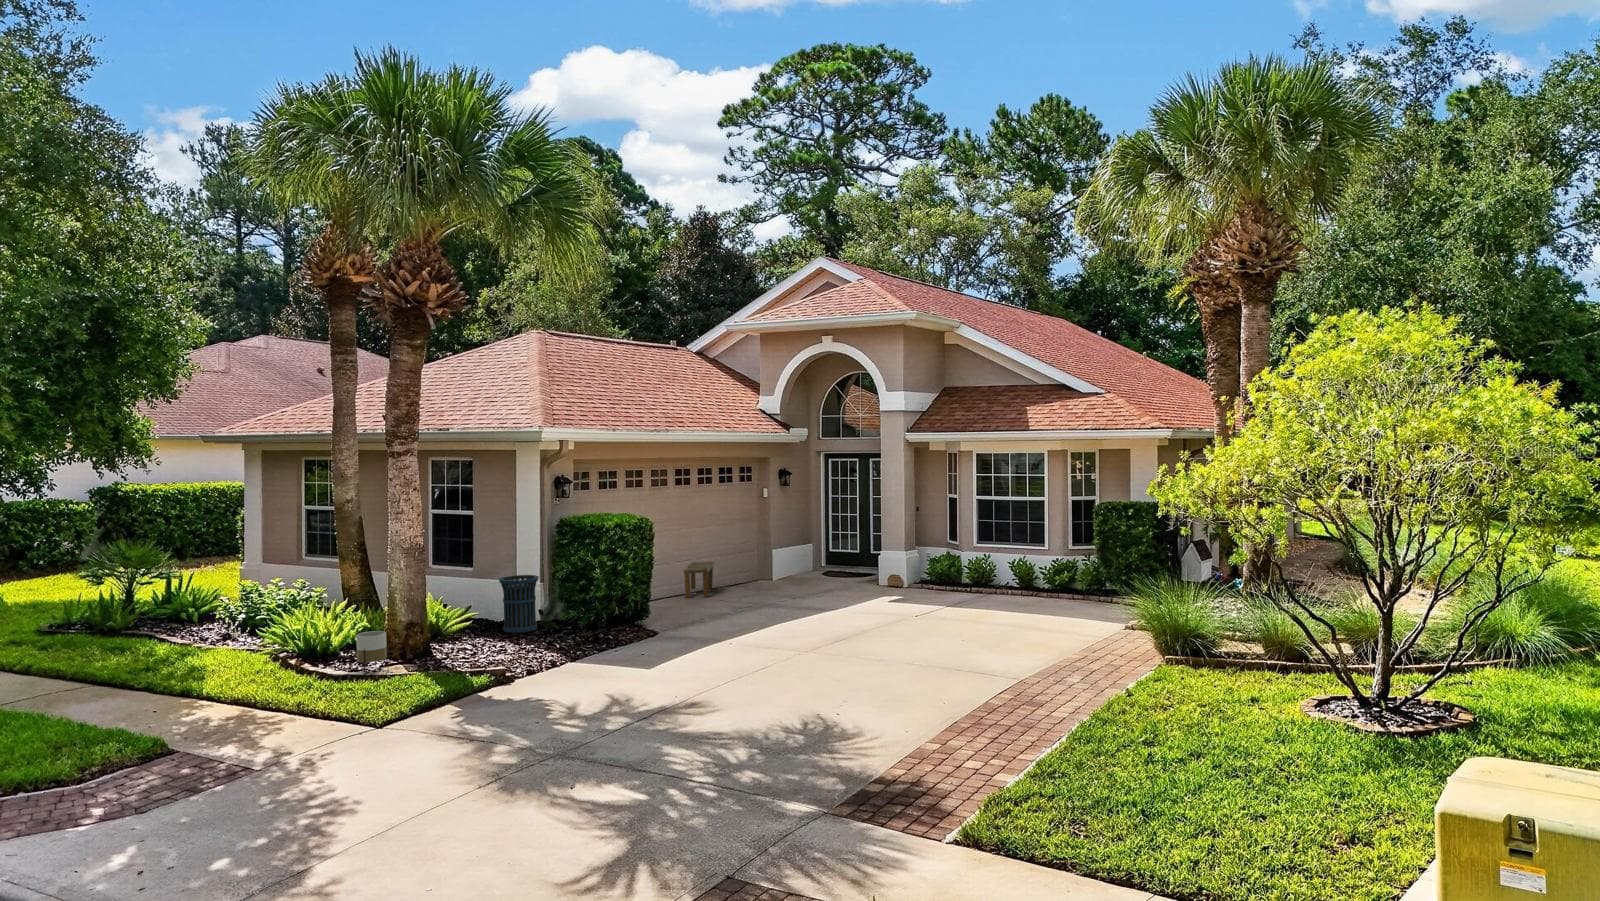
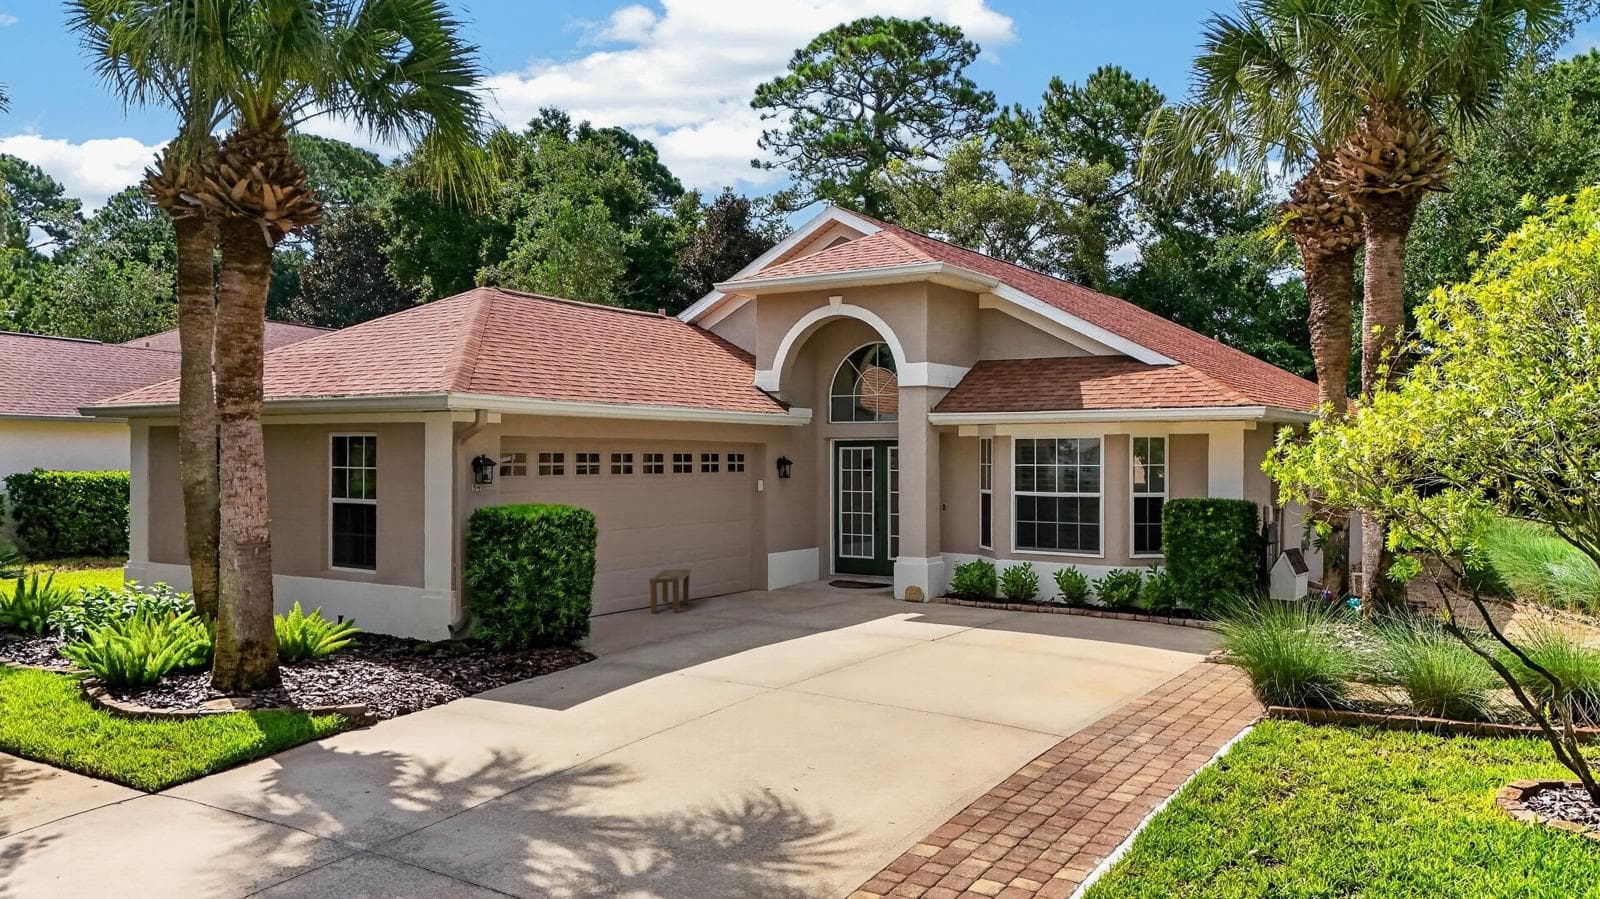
trash can: present [499,575,539,634] -> none [397,581,449,655]
planter: present [356,631,389,675] -> none [170,650,214,711]

